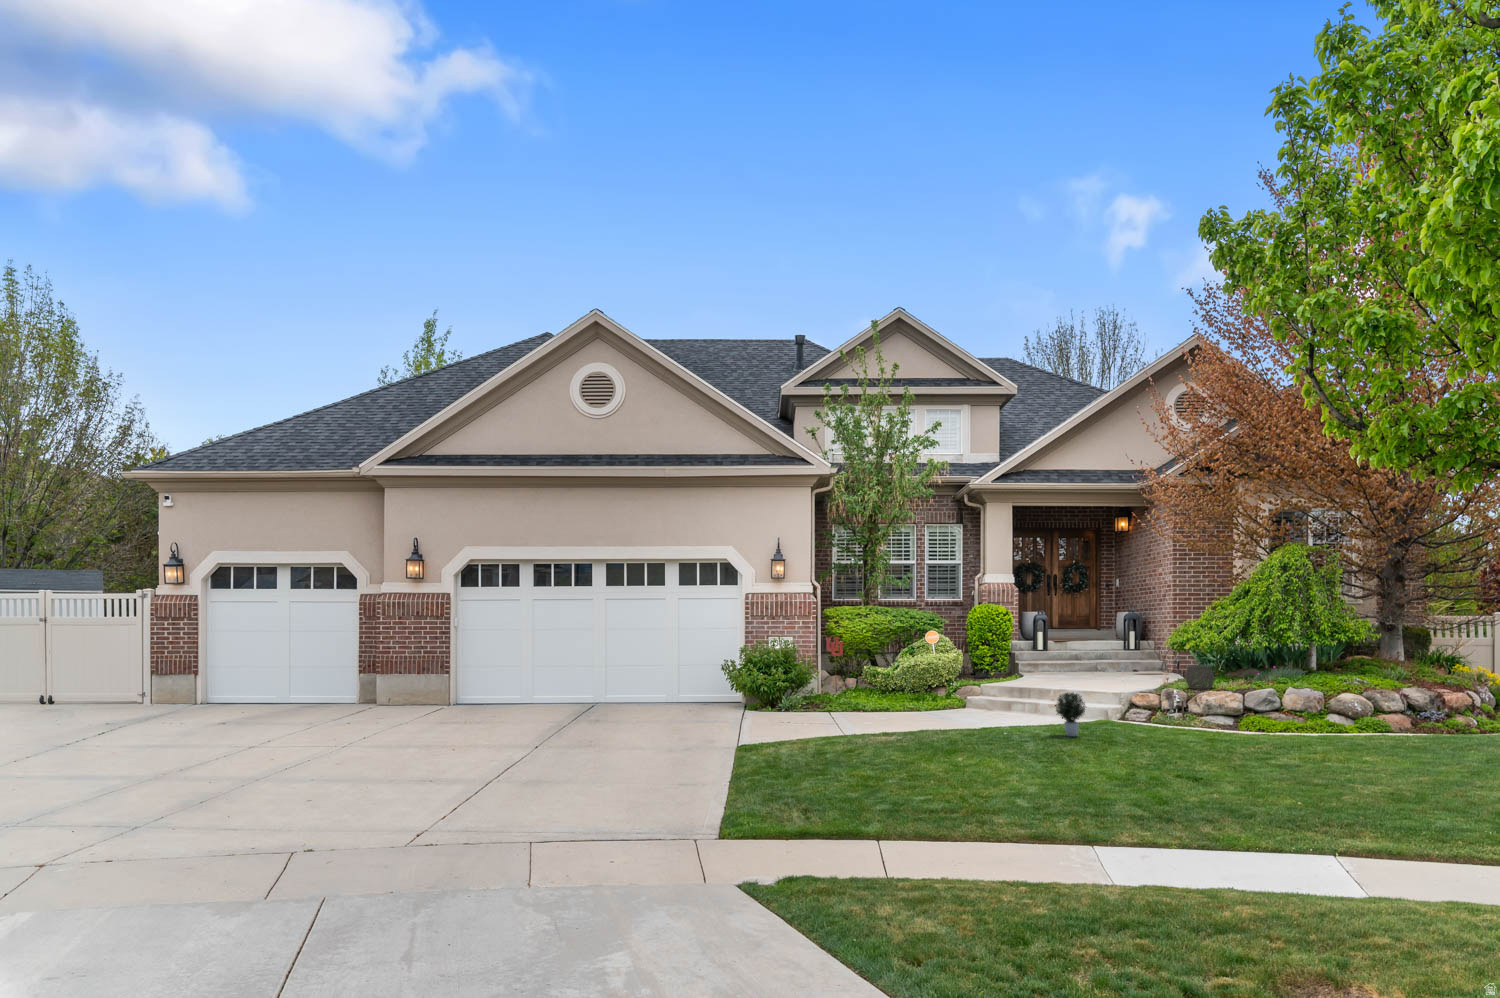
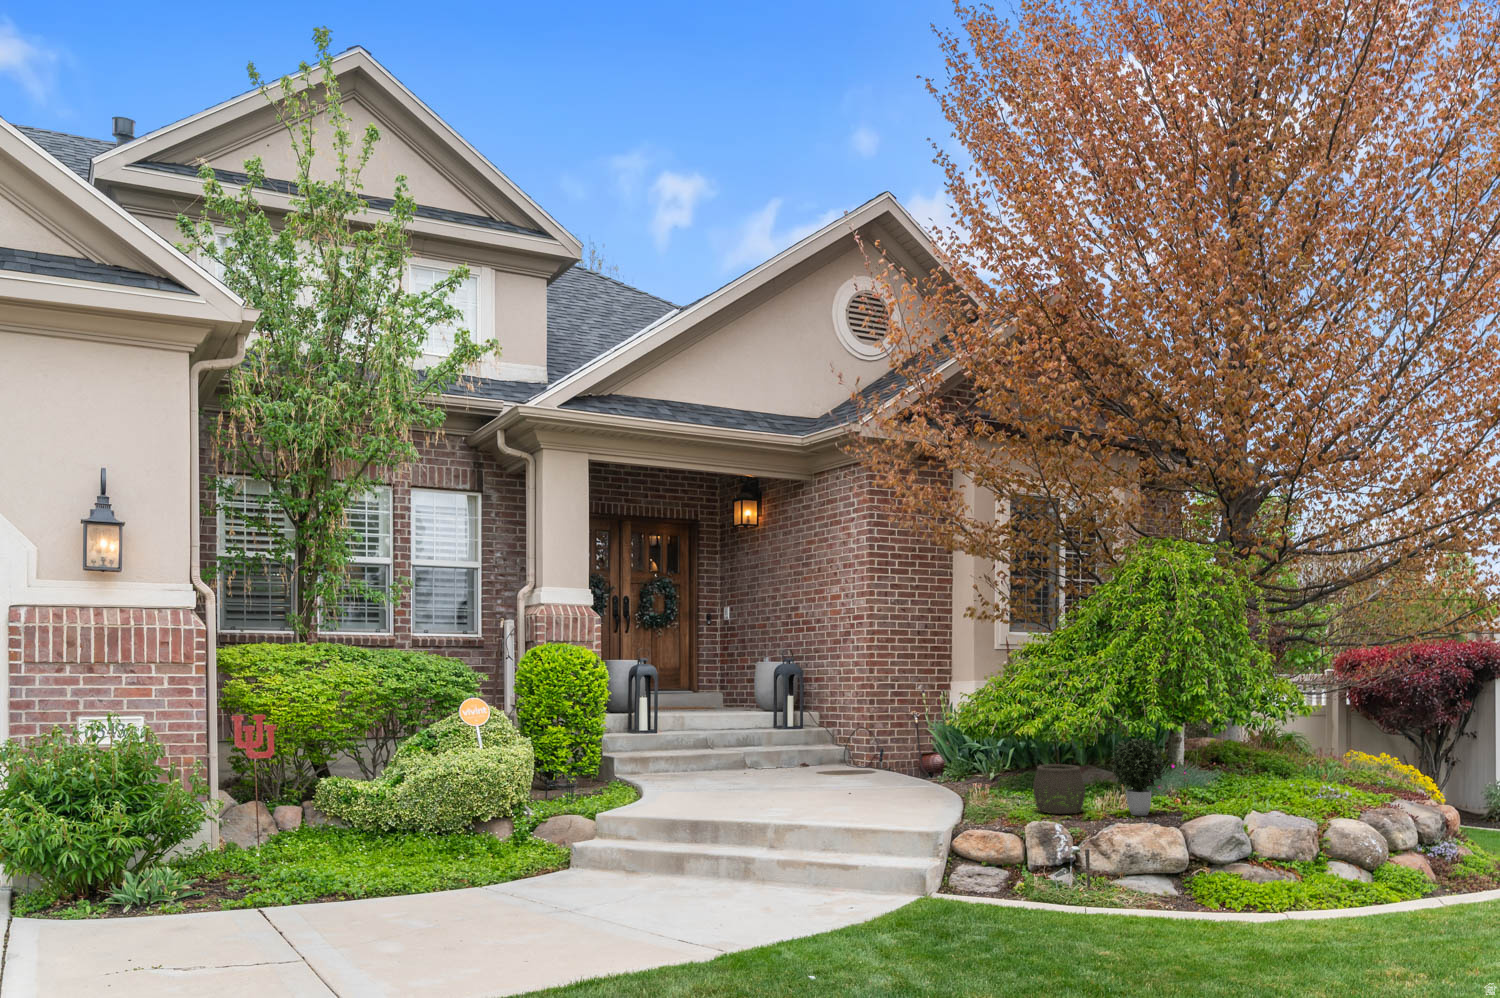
potted plant: present [1055,693,1085,736] -> present [1110,738,1166,816]

